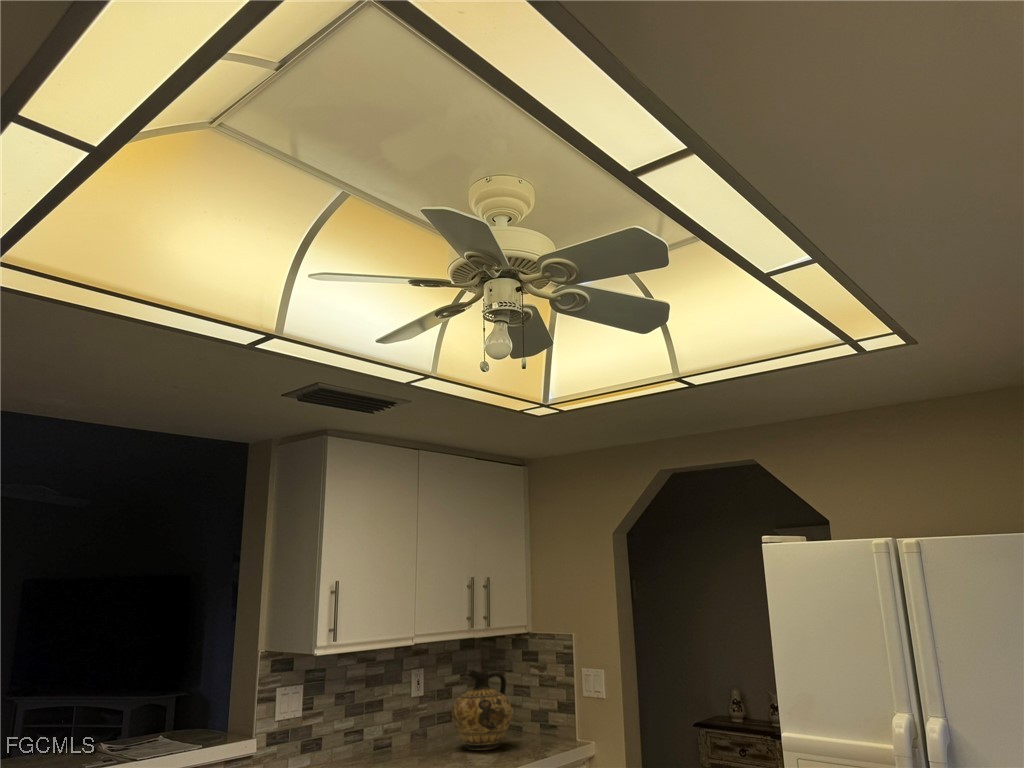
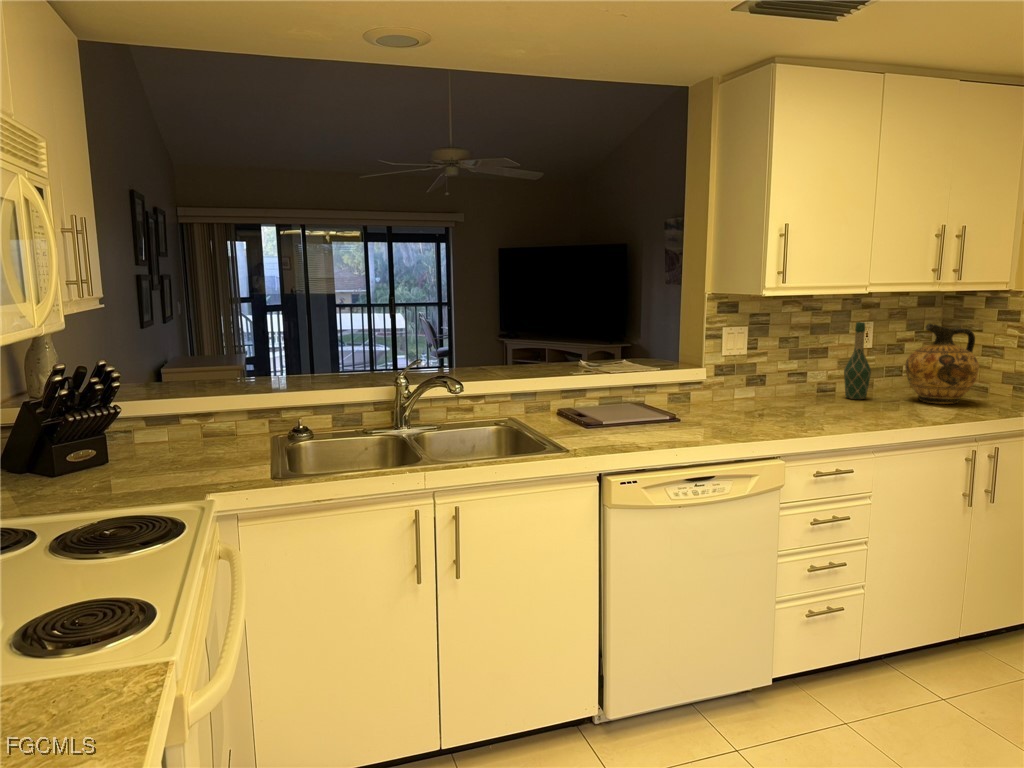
wine bottle: none [398,672,423,755] -> present [844,322,871,399]

